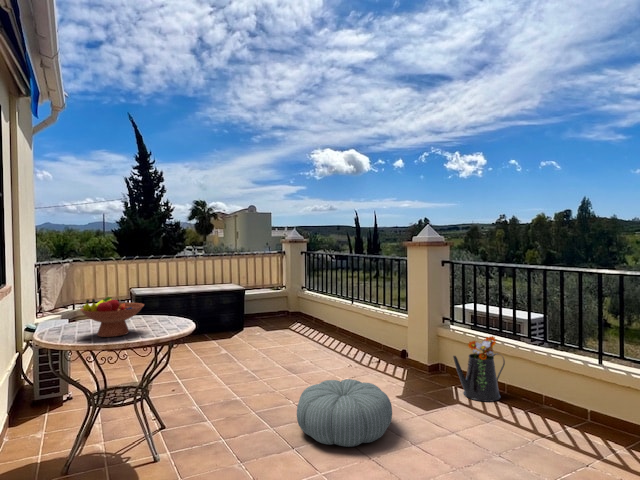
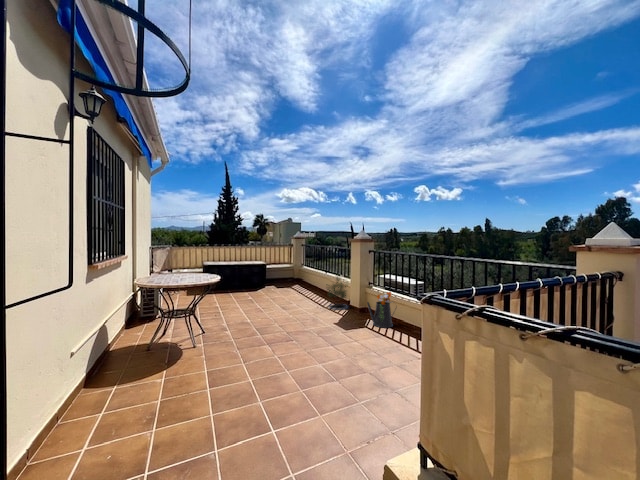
fruit bowl: present [80,297,144,337] -> none [157,261,191,282]
potted tree: none [361,301,405,369] -> present [326,276,347,310]
pouf: present [297,379,392,447] -> none [272,311,324,345]

